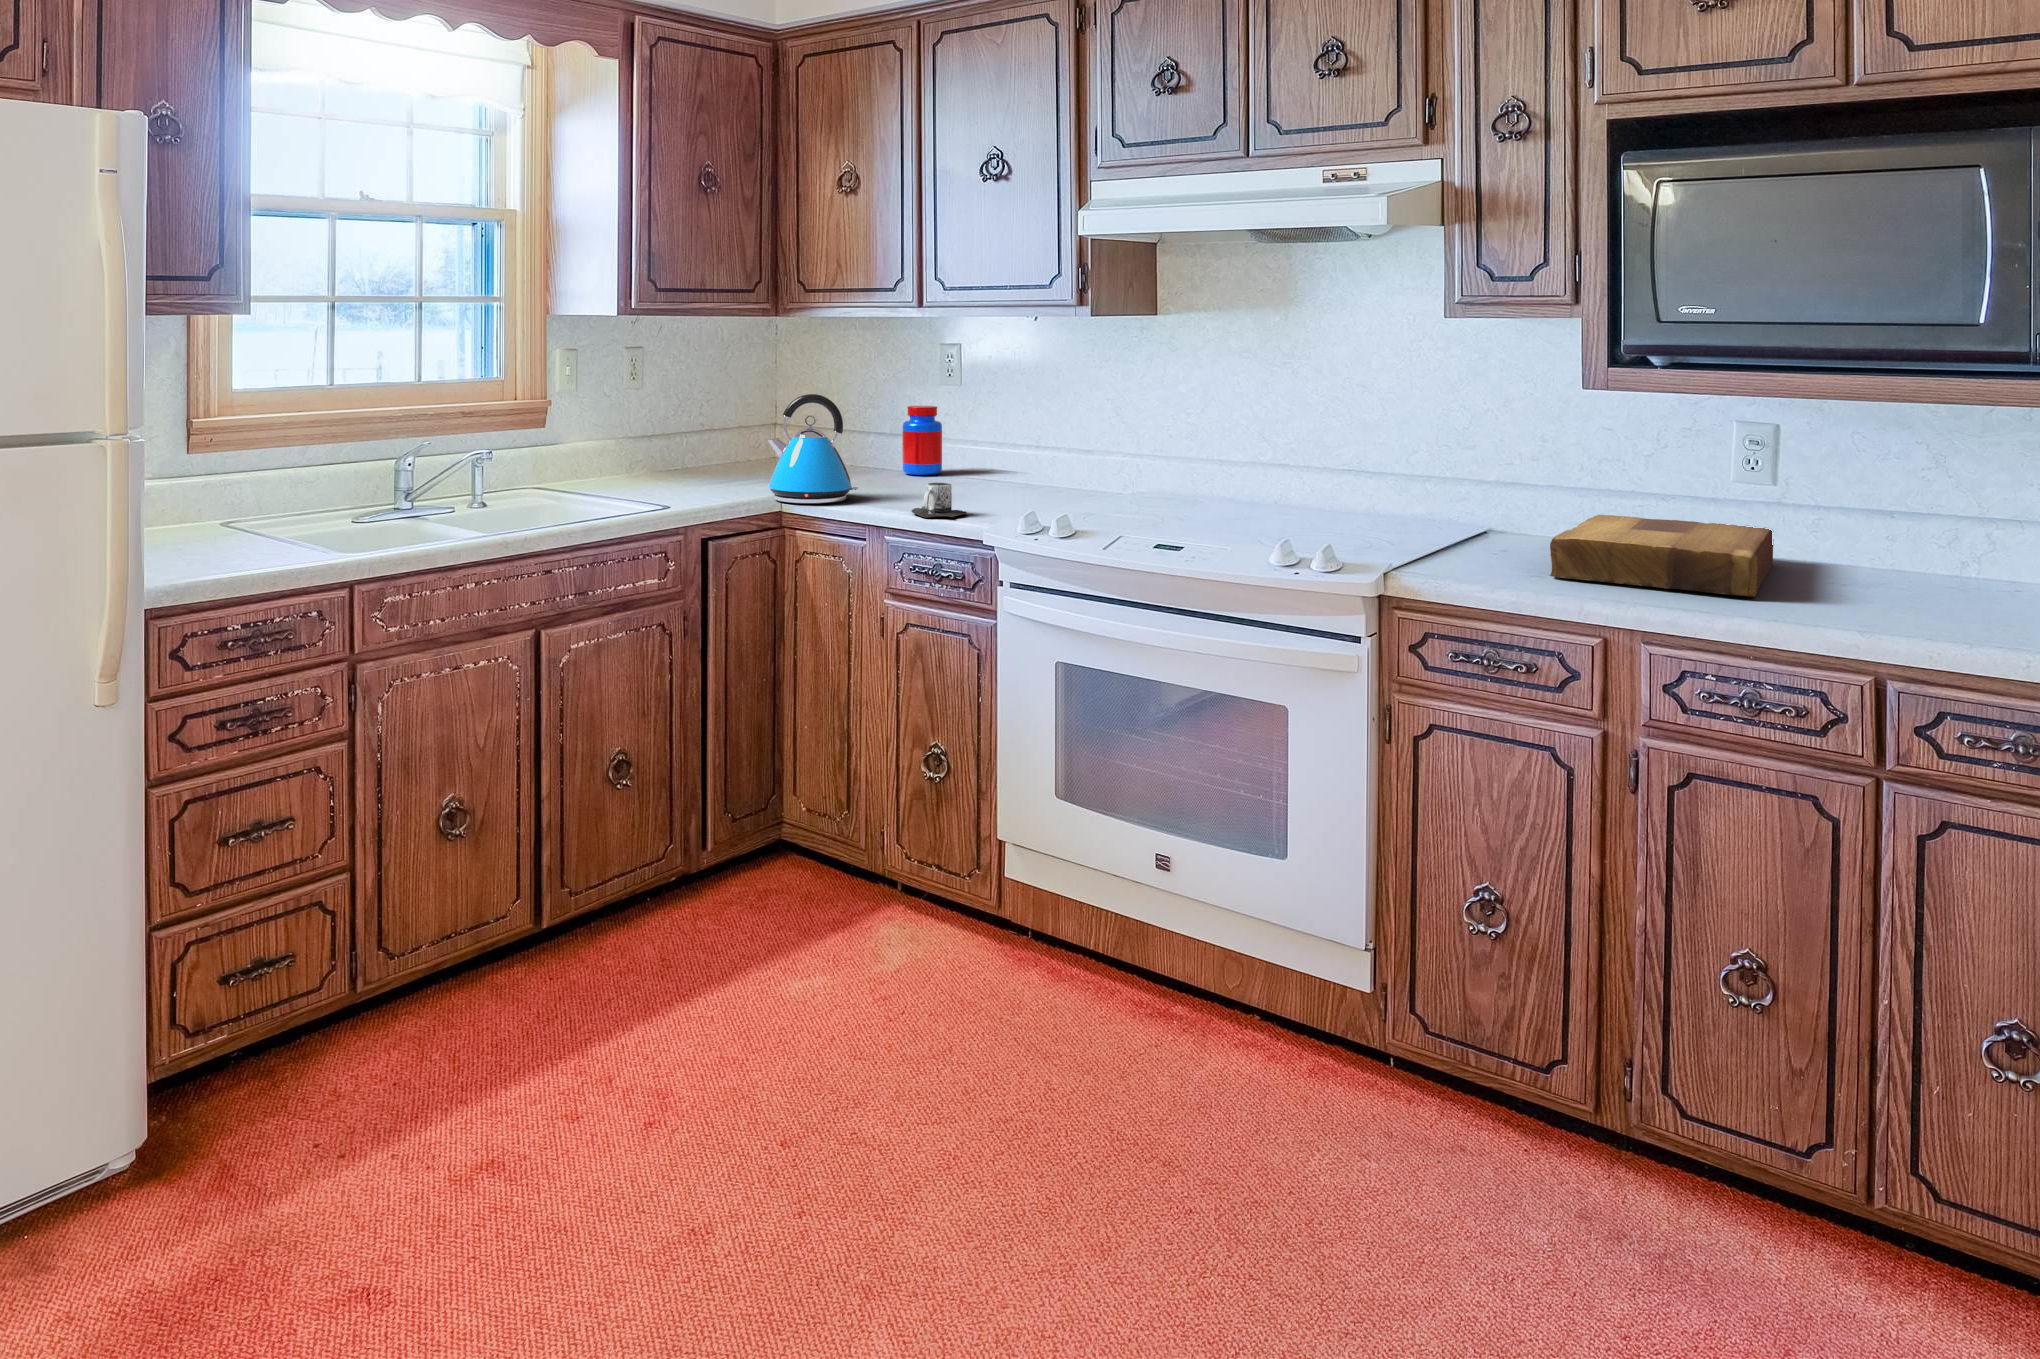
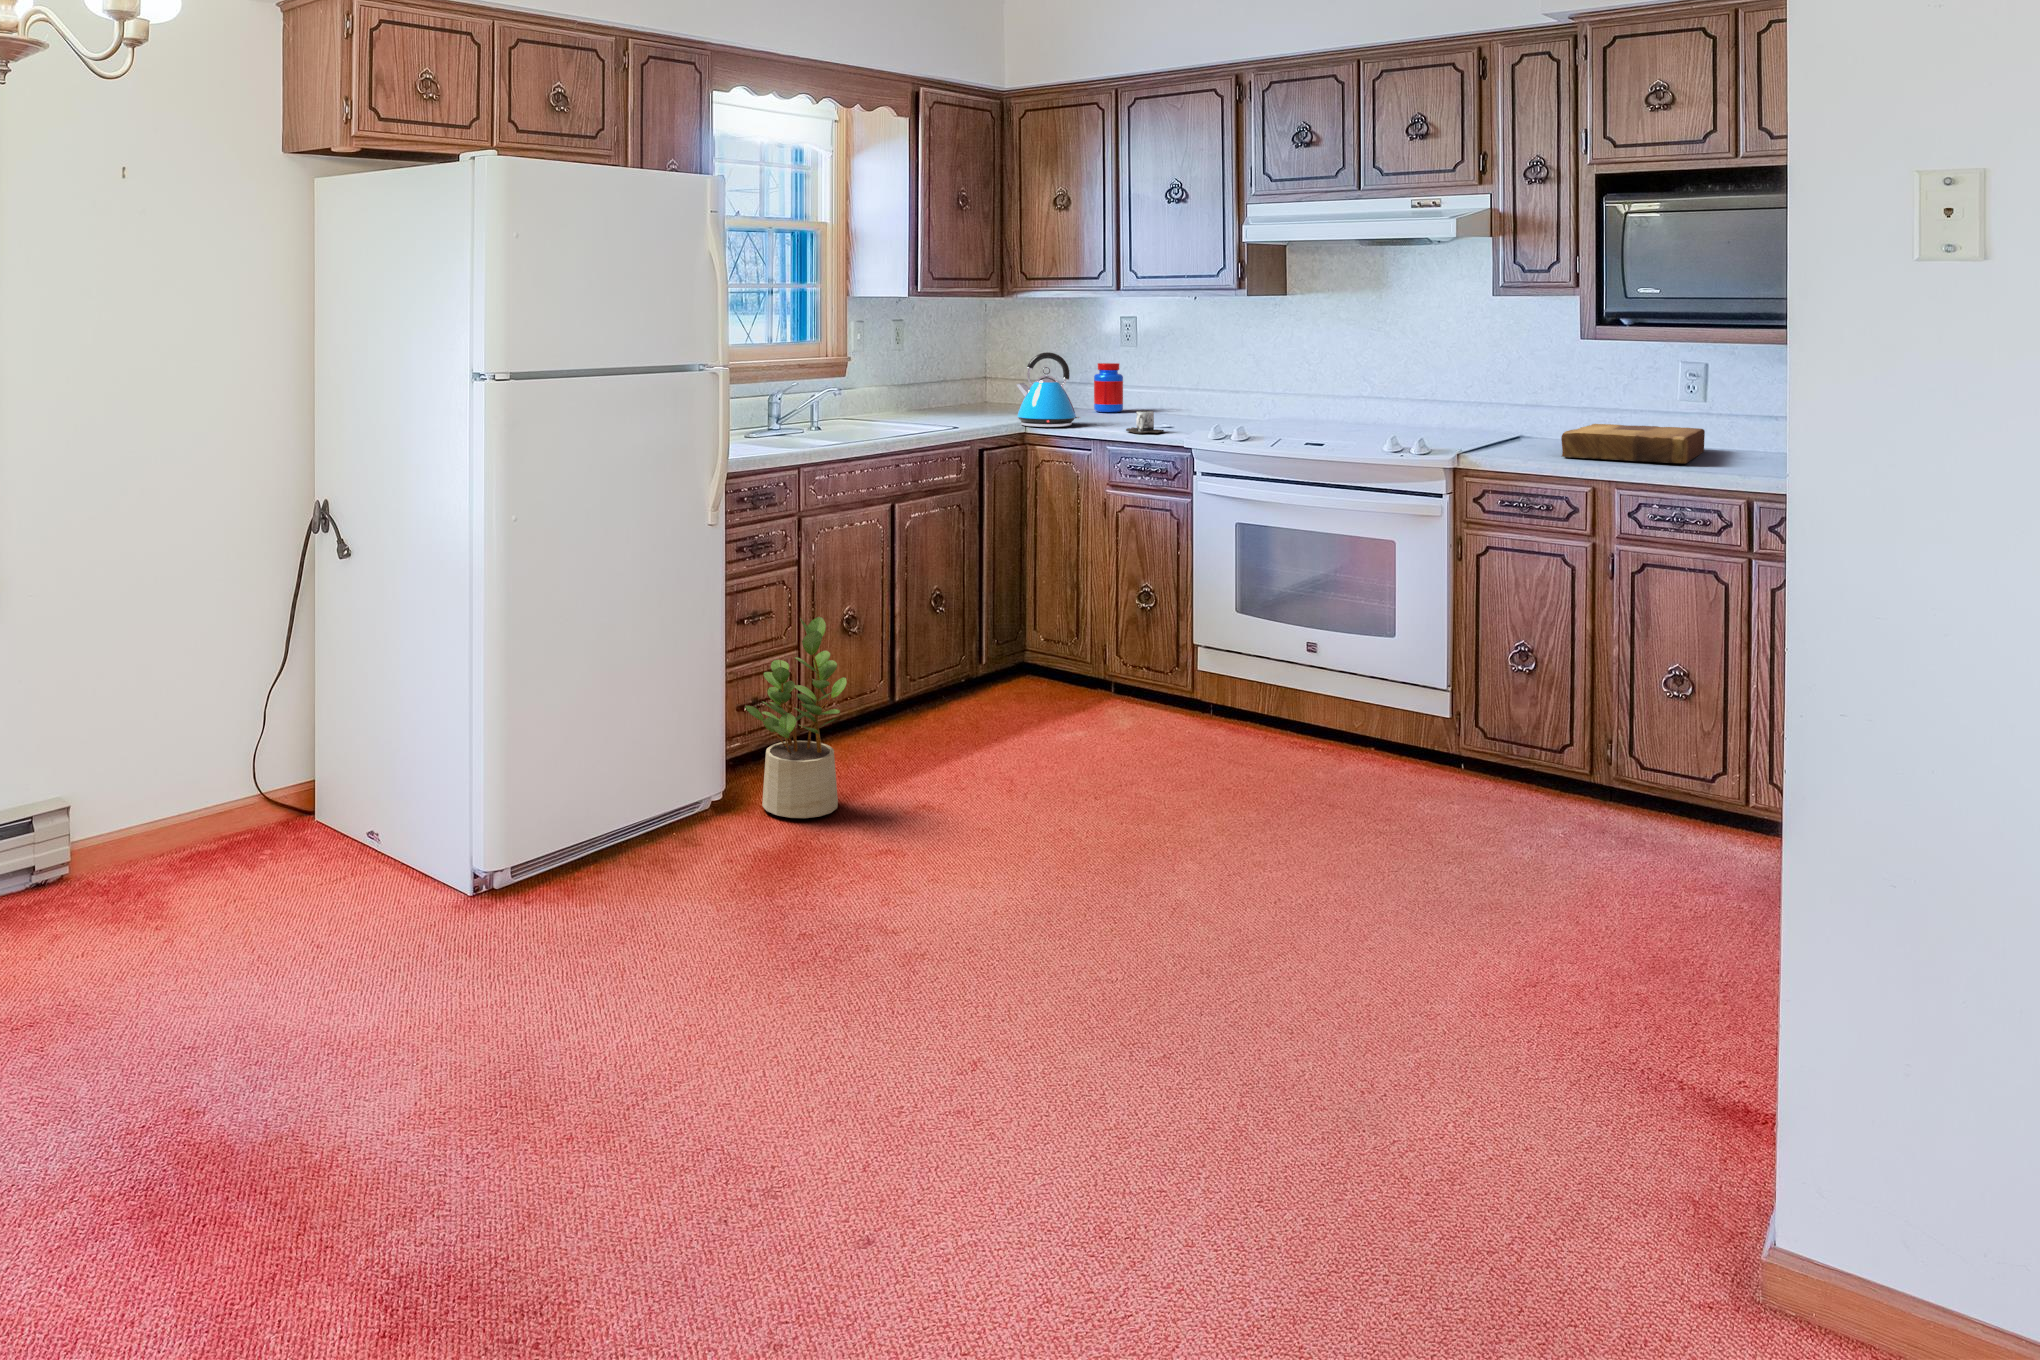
potted plant: none [185,857,357,1221] -> present [745,617,847,818]

